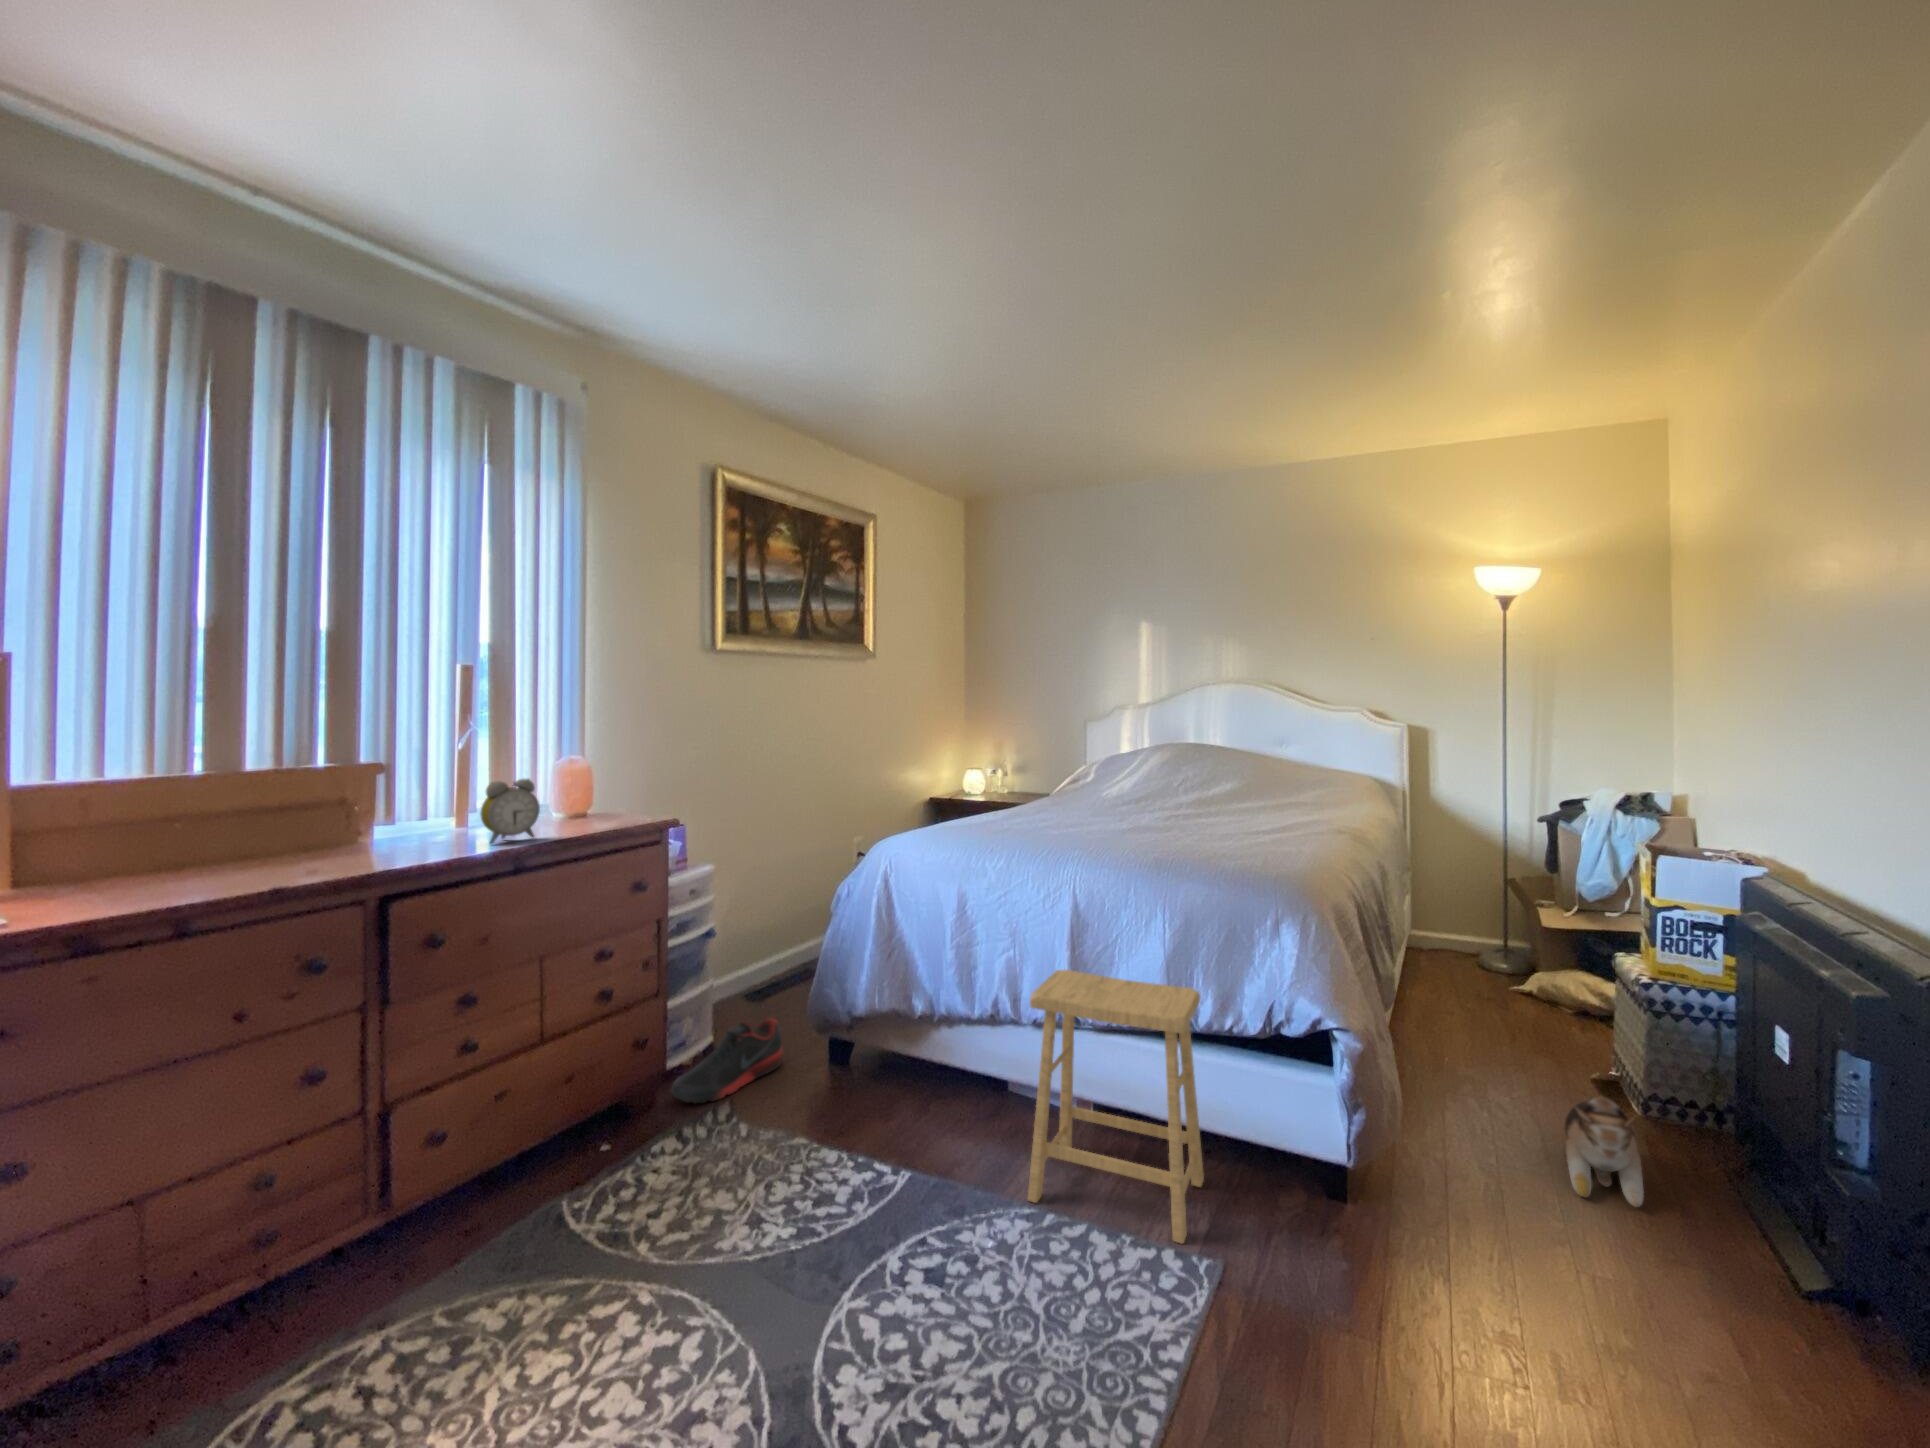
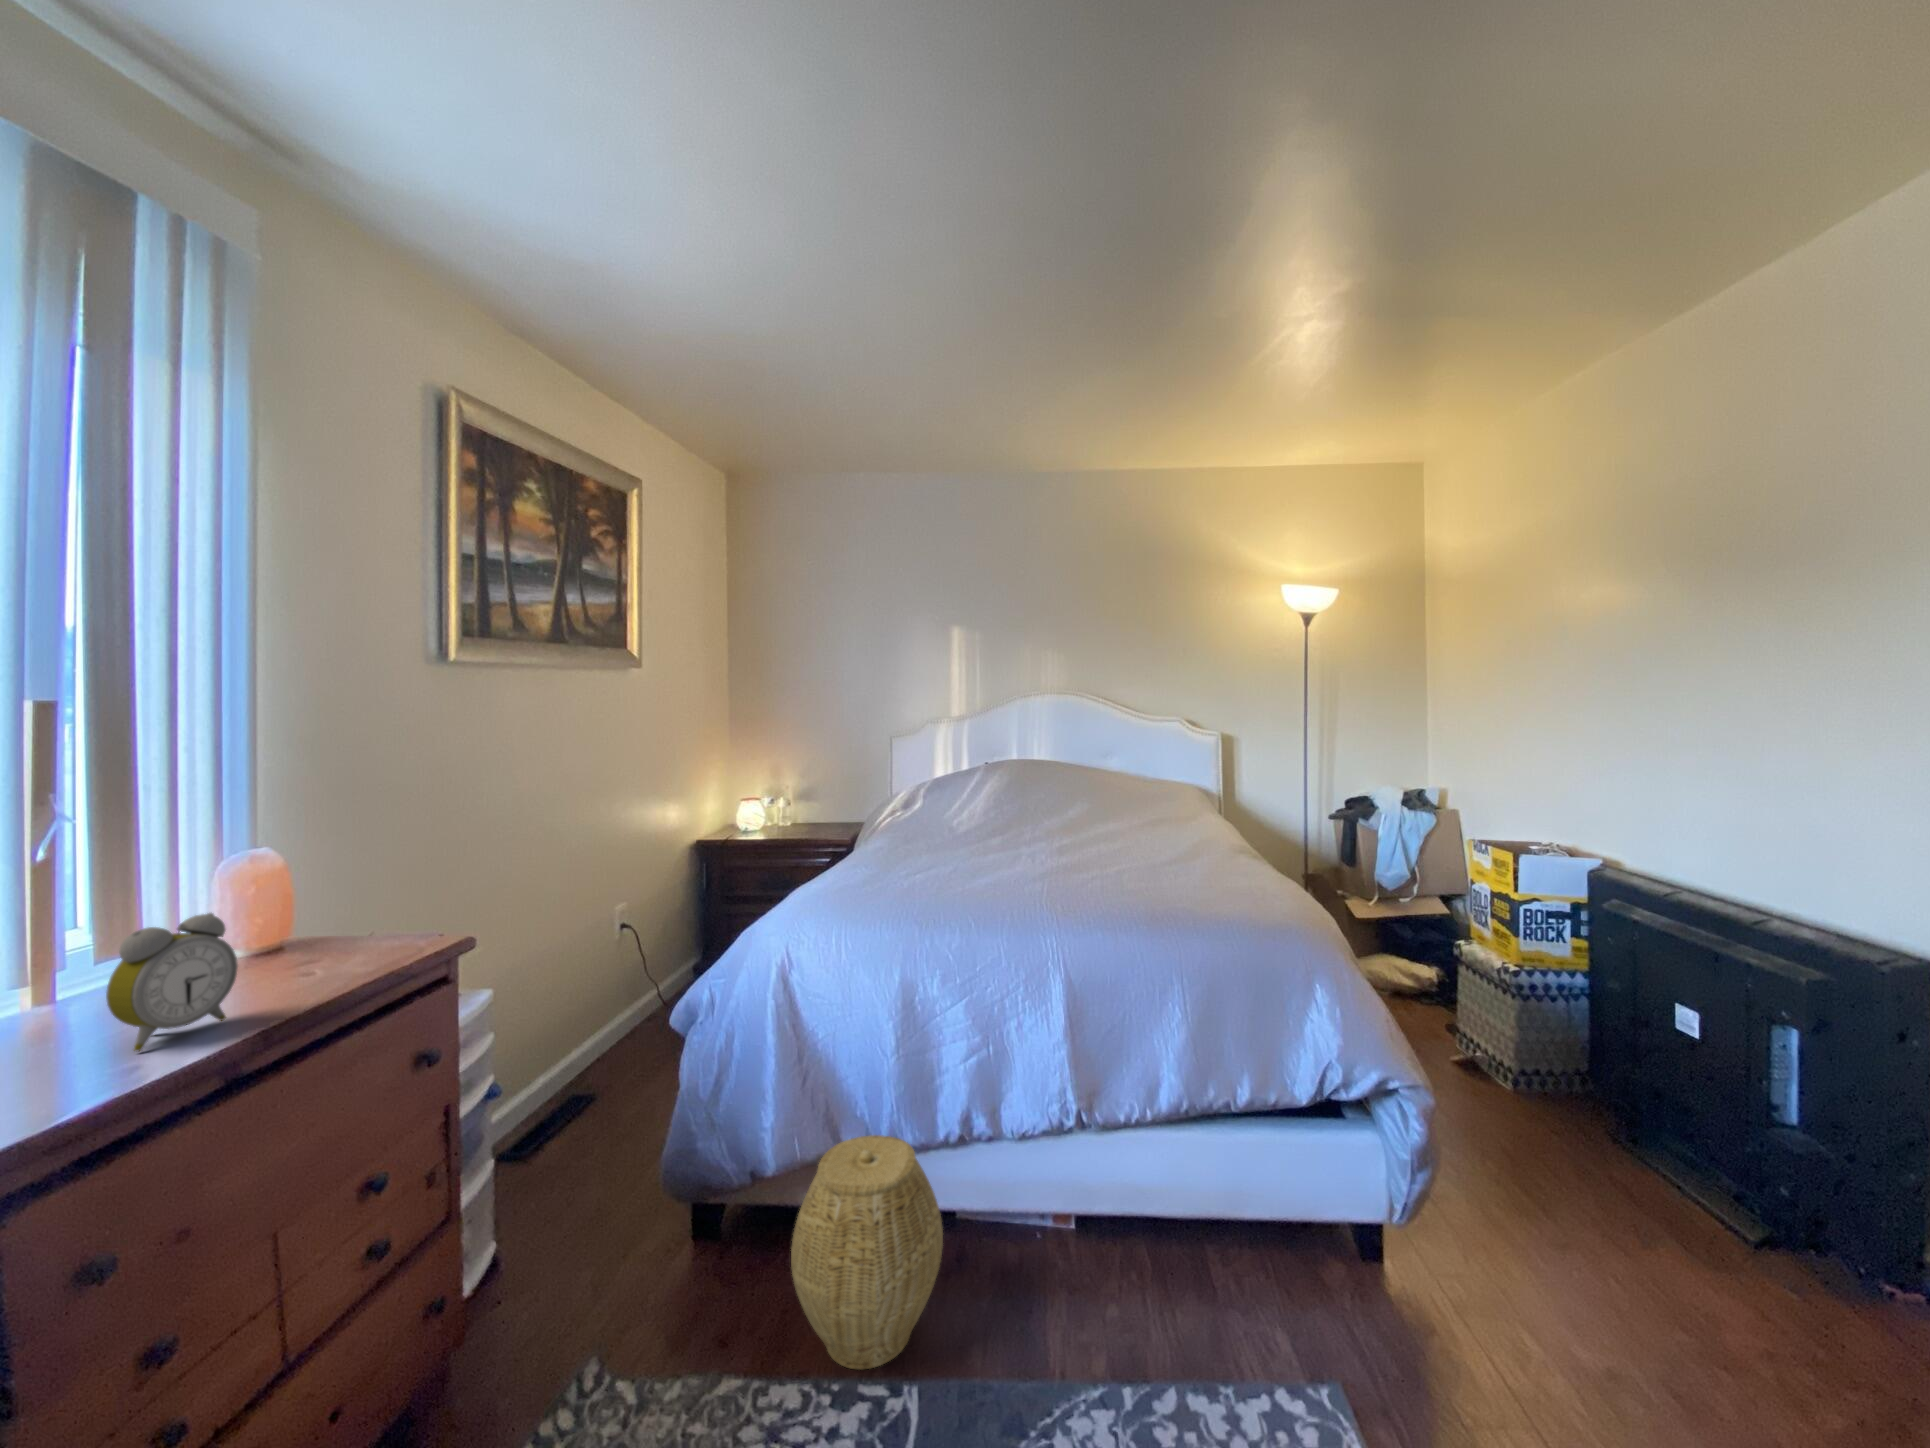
footstool: present [1028,970,1204,1244] -> none [1074,1064,1283,1377]
woven basket: none [843,995,954,1155] -> present [791,1135,943,1370]
shoe: present [671,1018,783,1103] -> none [469,1204,631,1384]
plush toy: present [1564,1096,1644,1207] -> none [1494,1090,1598,1188]

